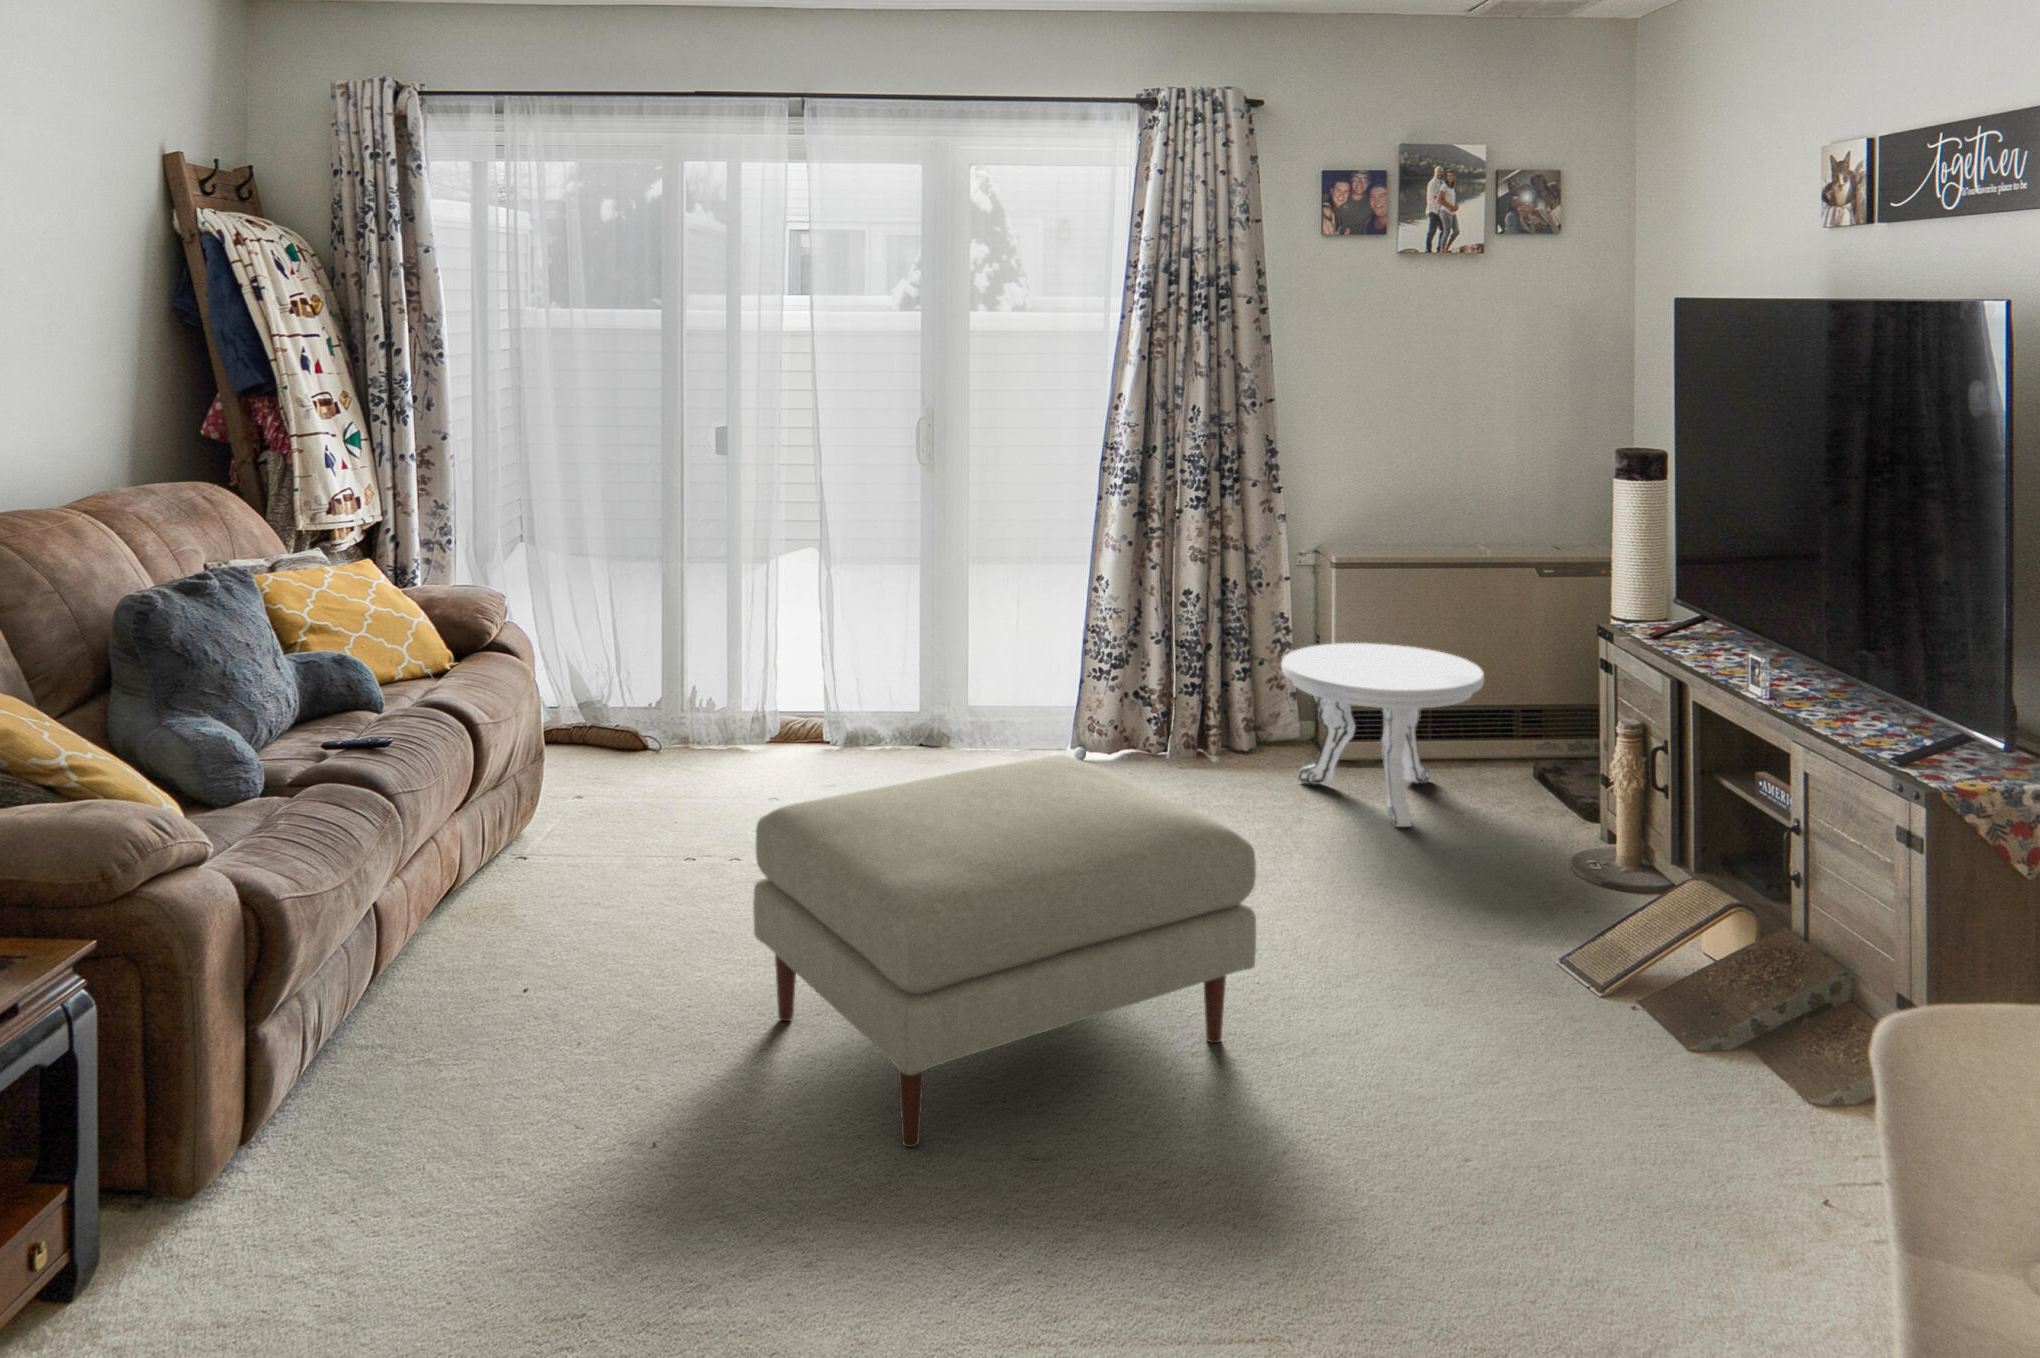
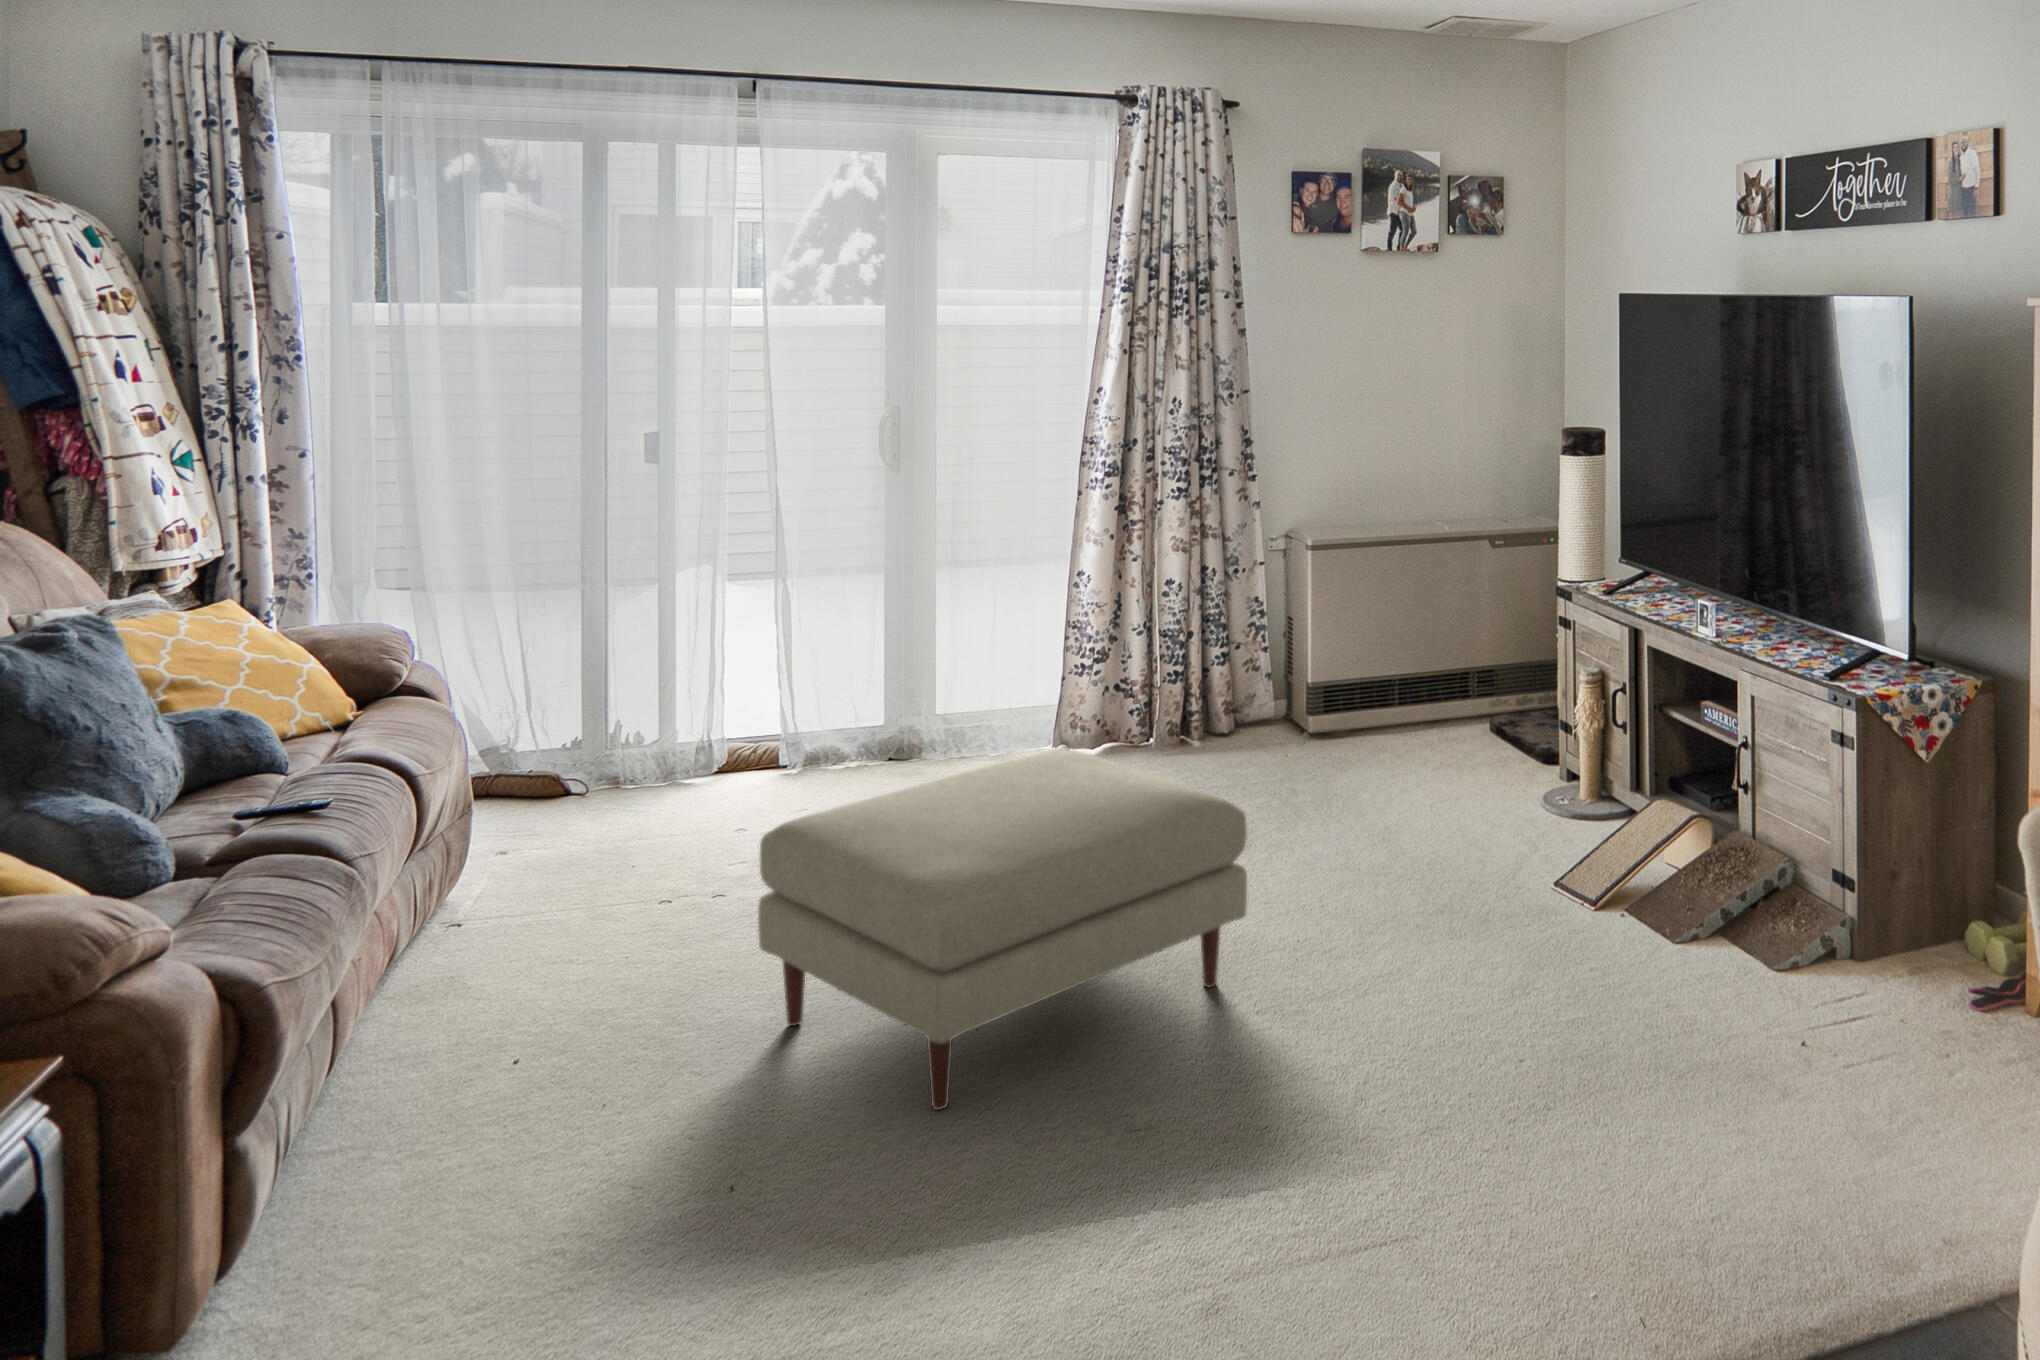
side table: present [1282,643,1484,827] -> none [1261,621,1444,787]

